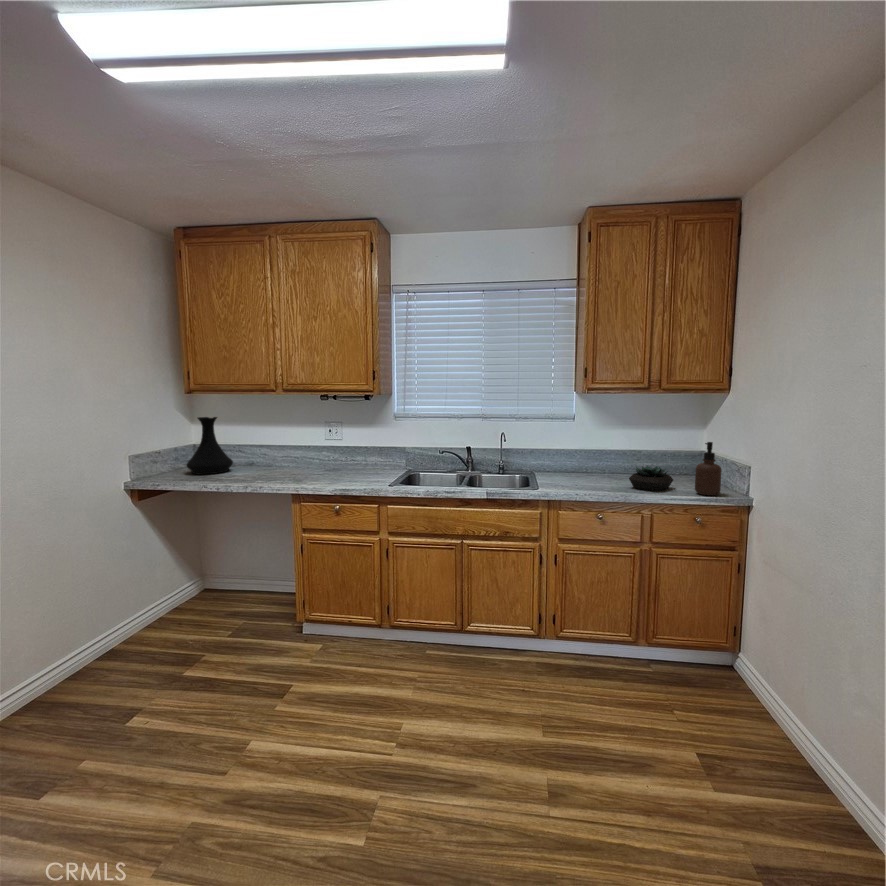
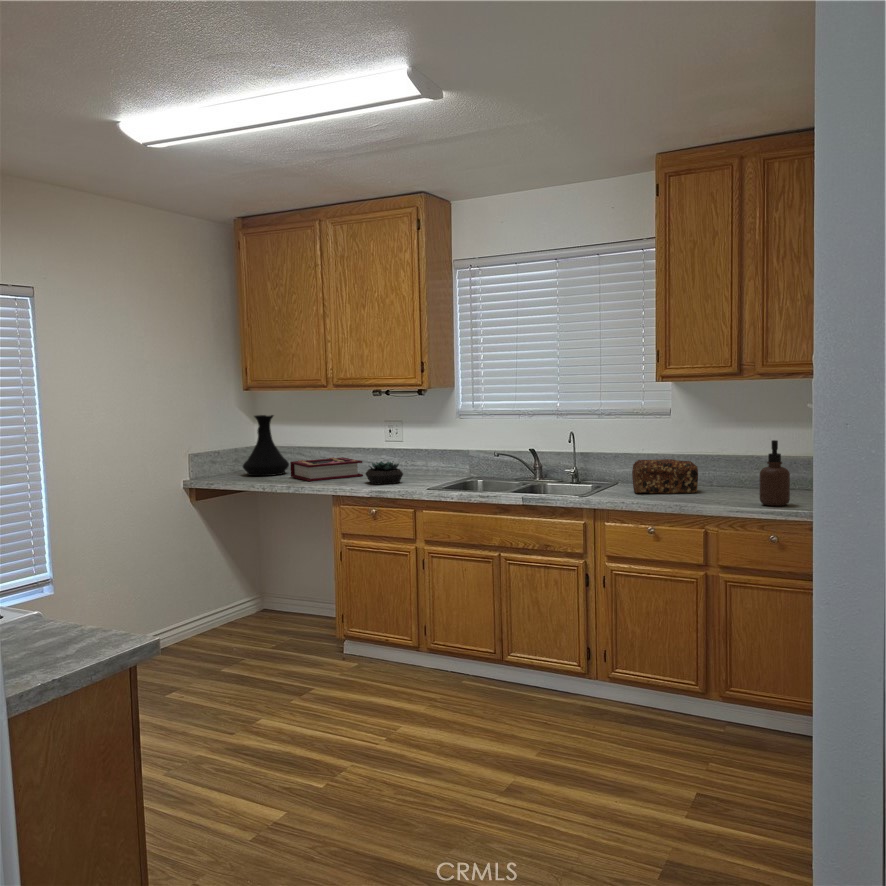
book: none [239,455,310,480] -> present [290,457,363,481]
bread loaf: none [562,455,619,484] -> present [632,459,698,494]
succulent plant: present [629,466,673,491] -> present [366,461,403,484]

